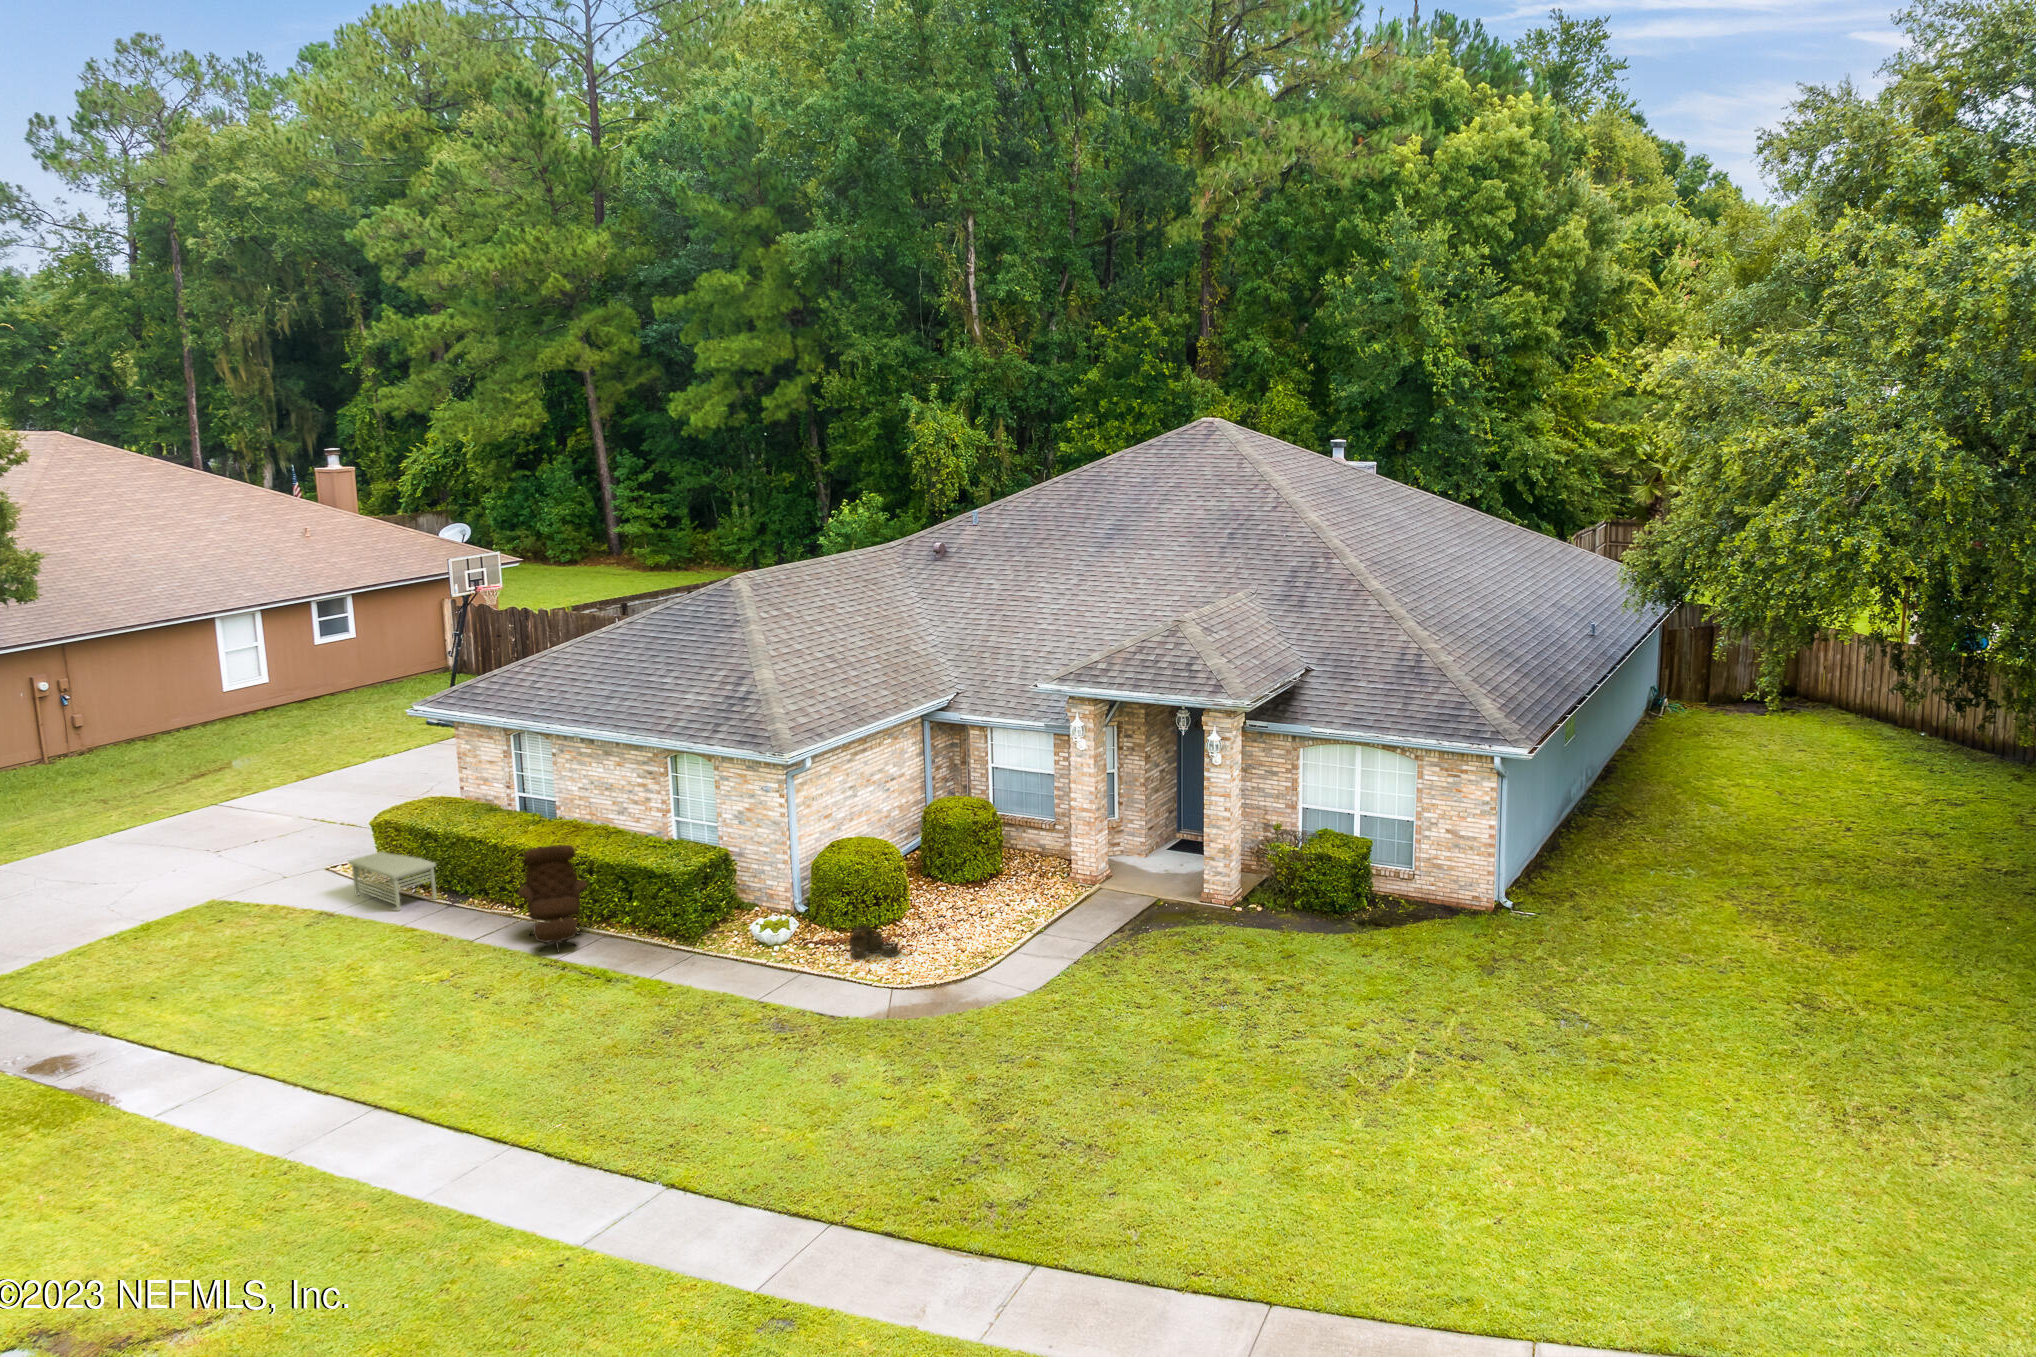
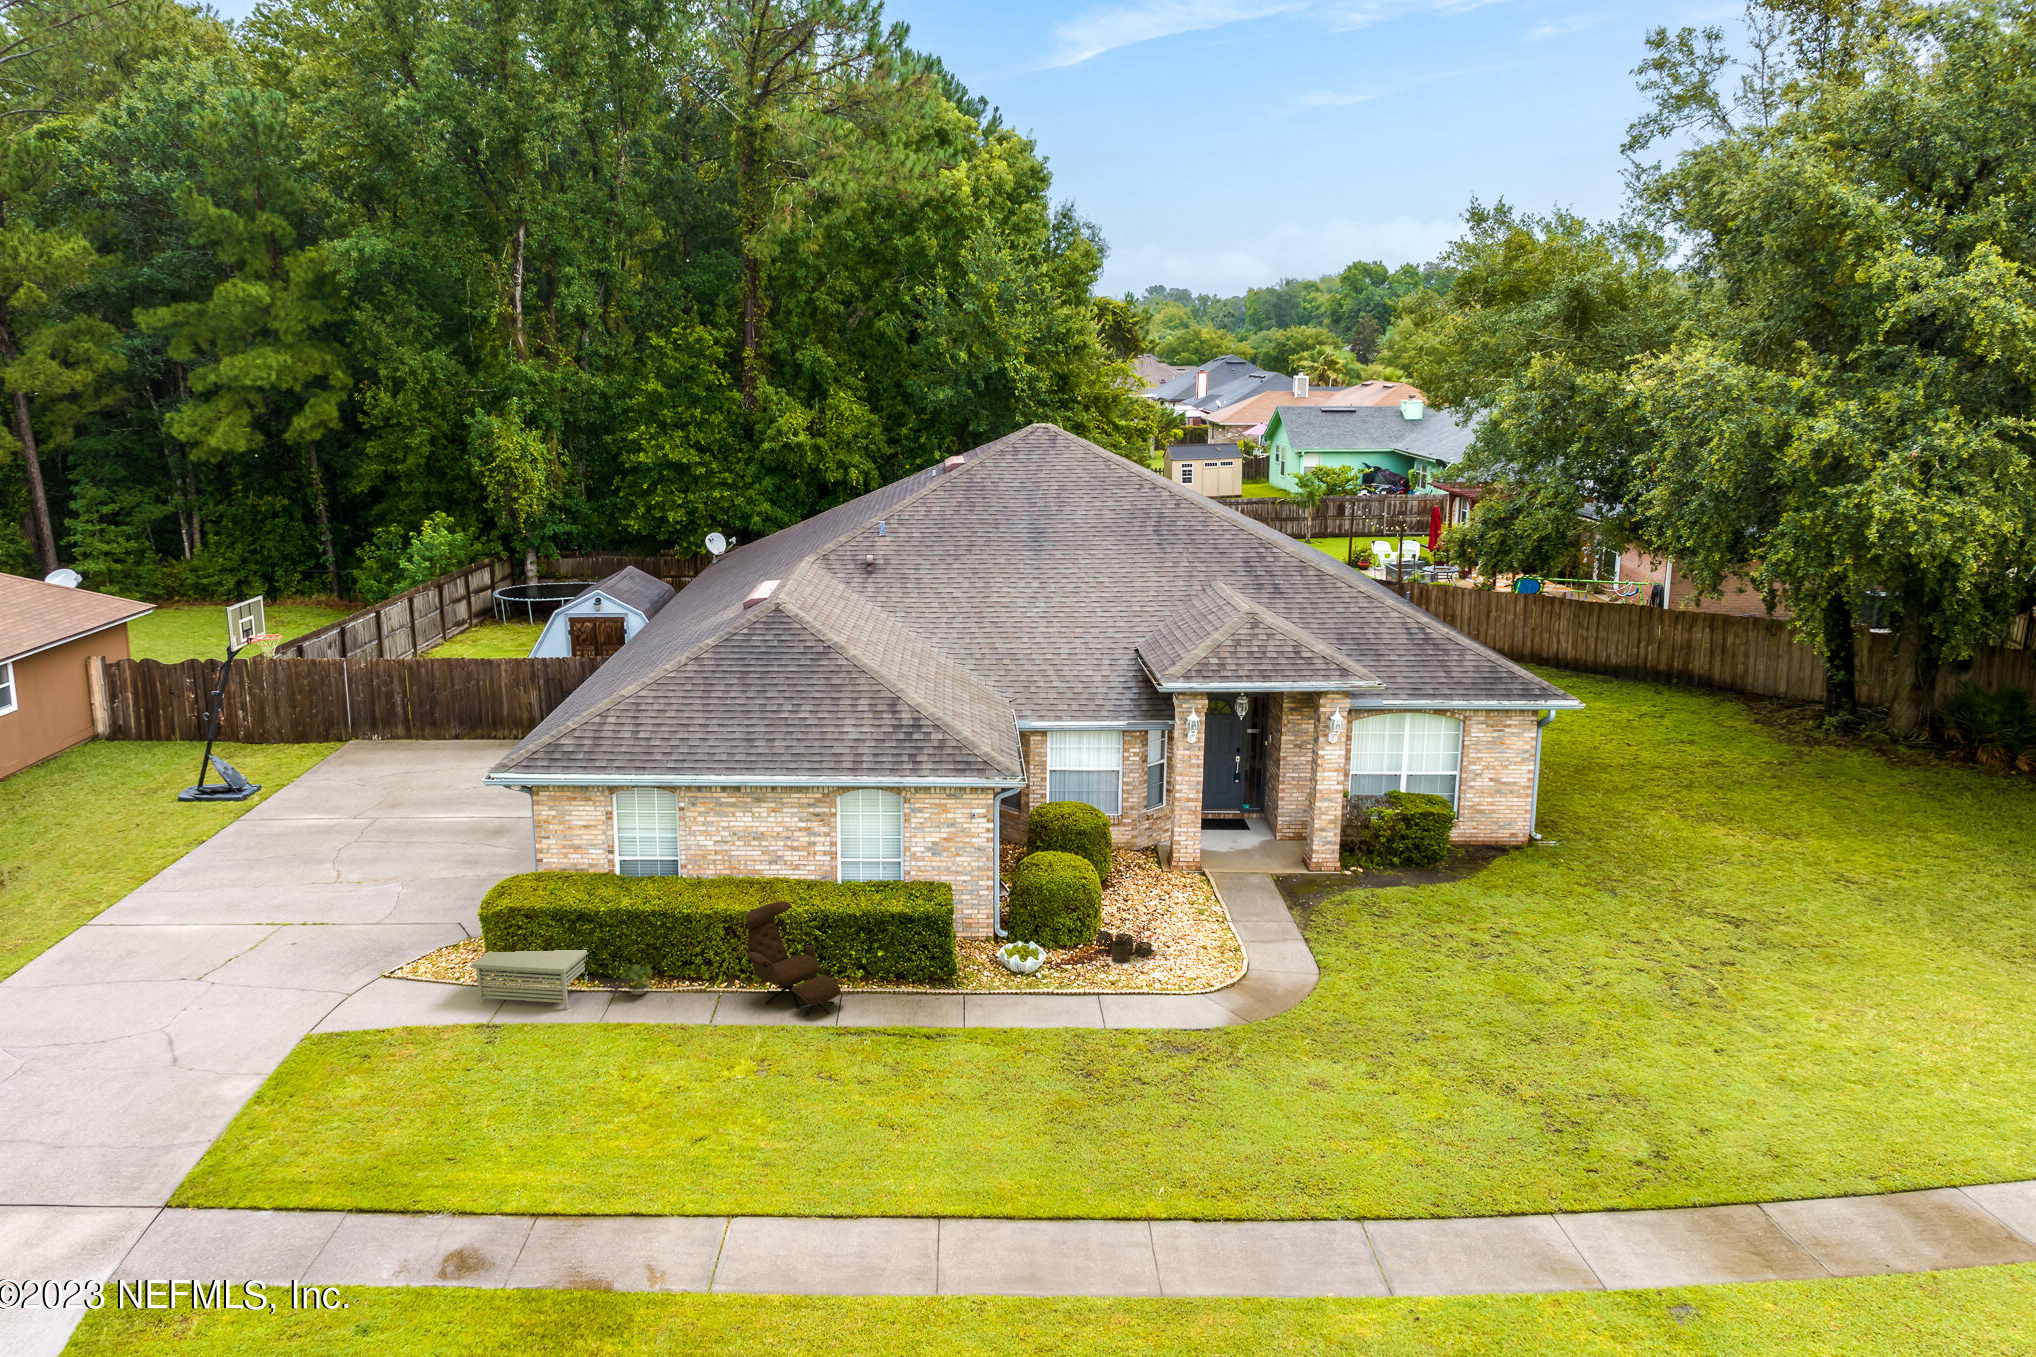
potted plant: none [438,879,478,910] -> present [620,964,653,995]

